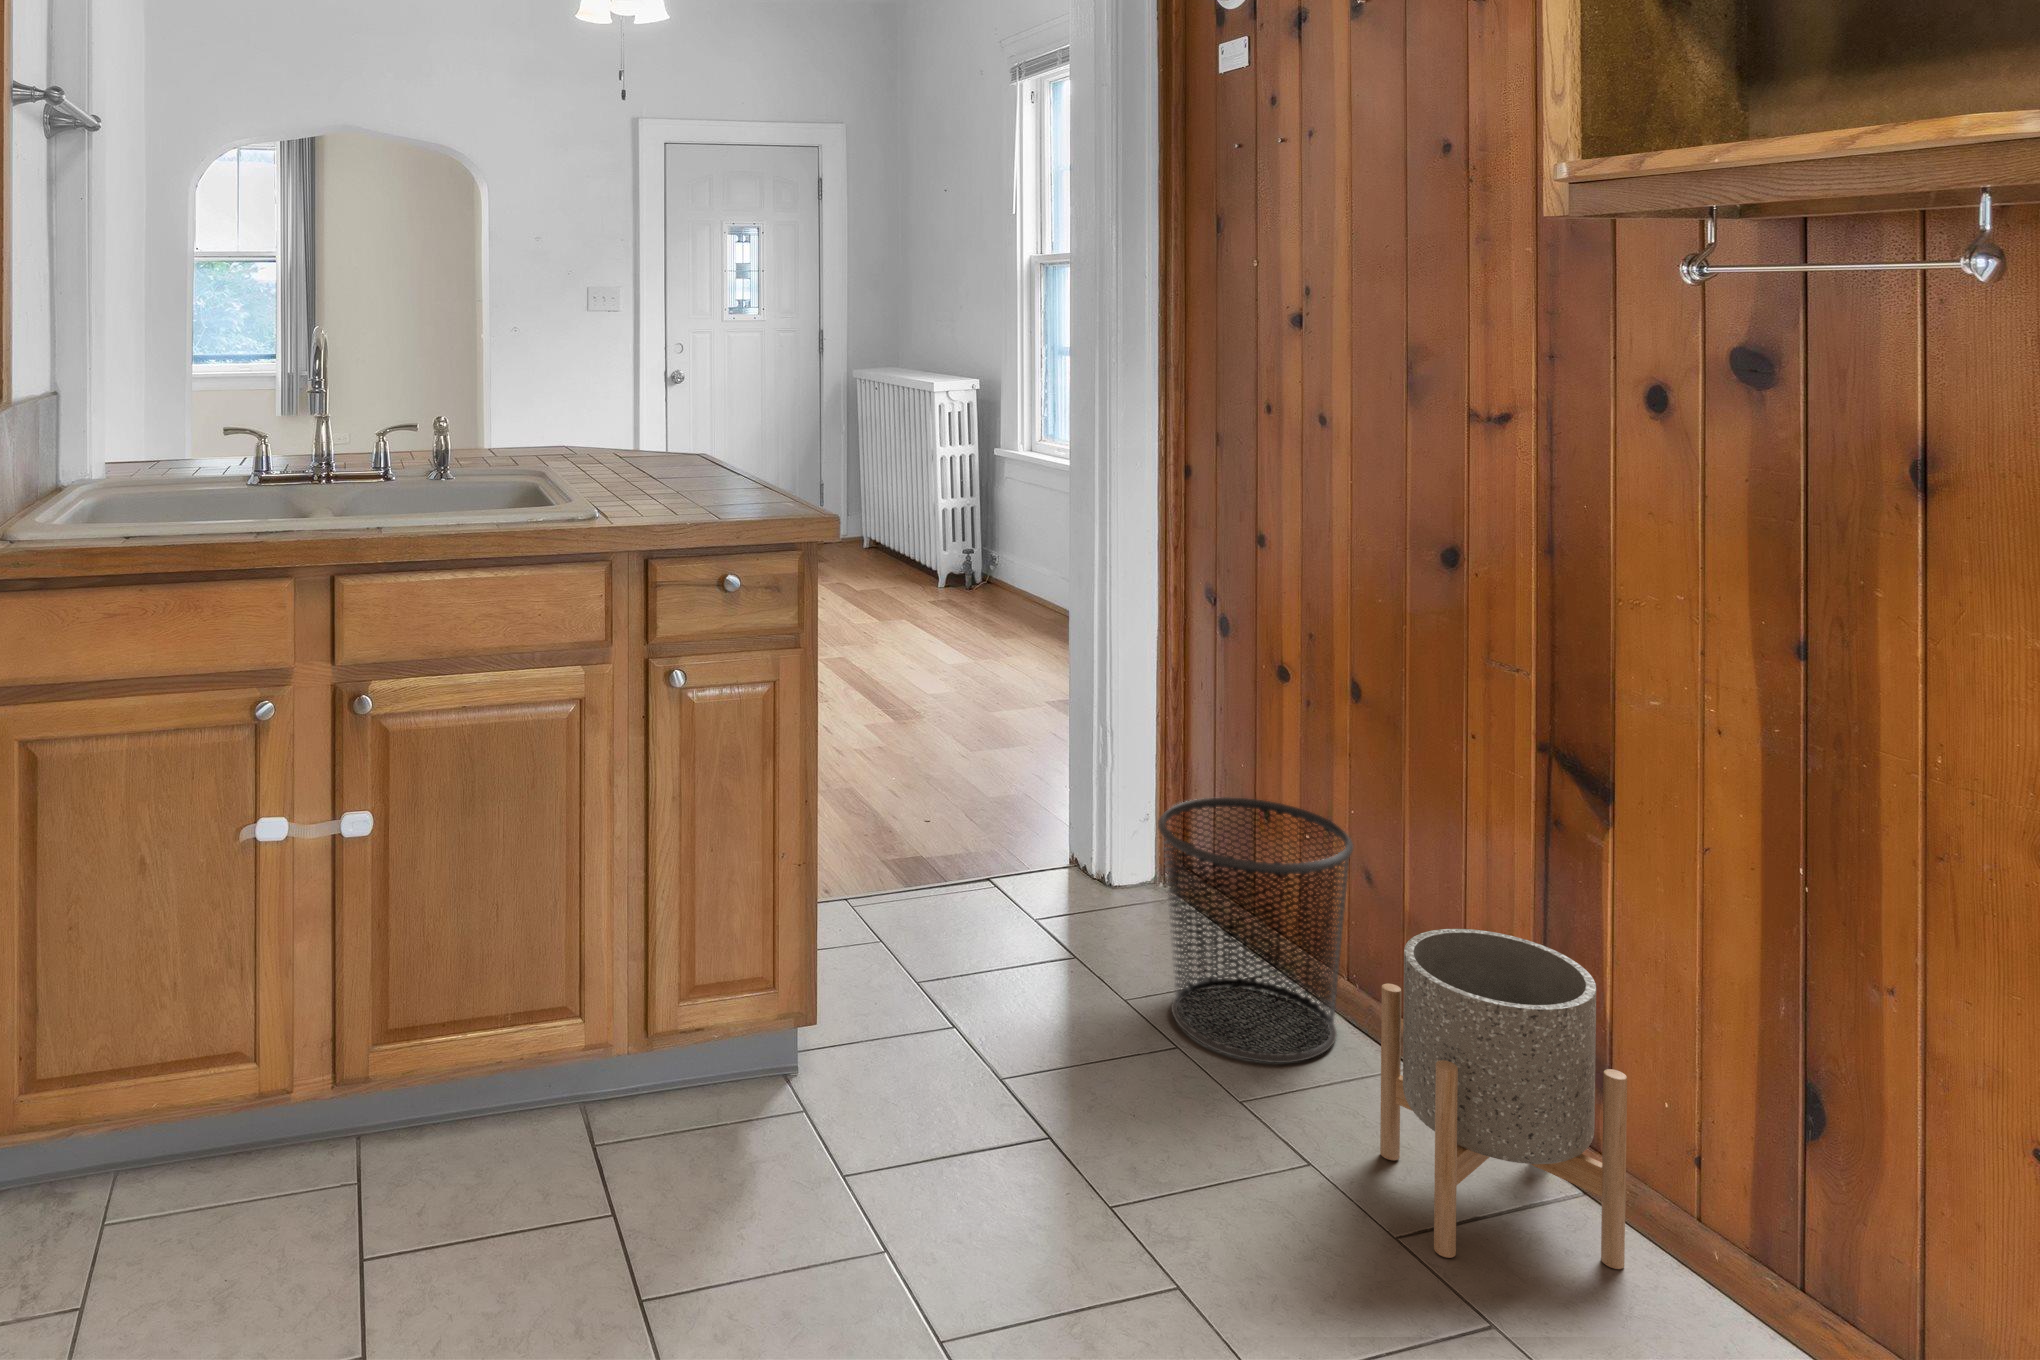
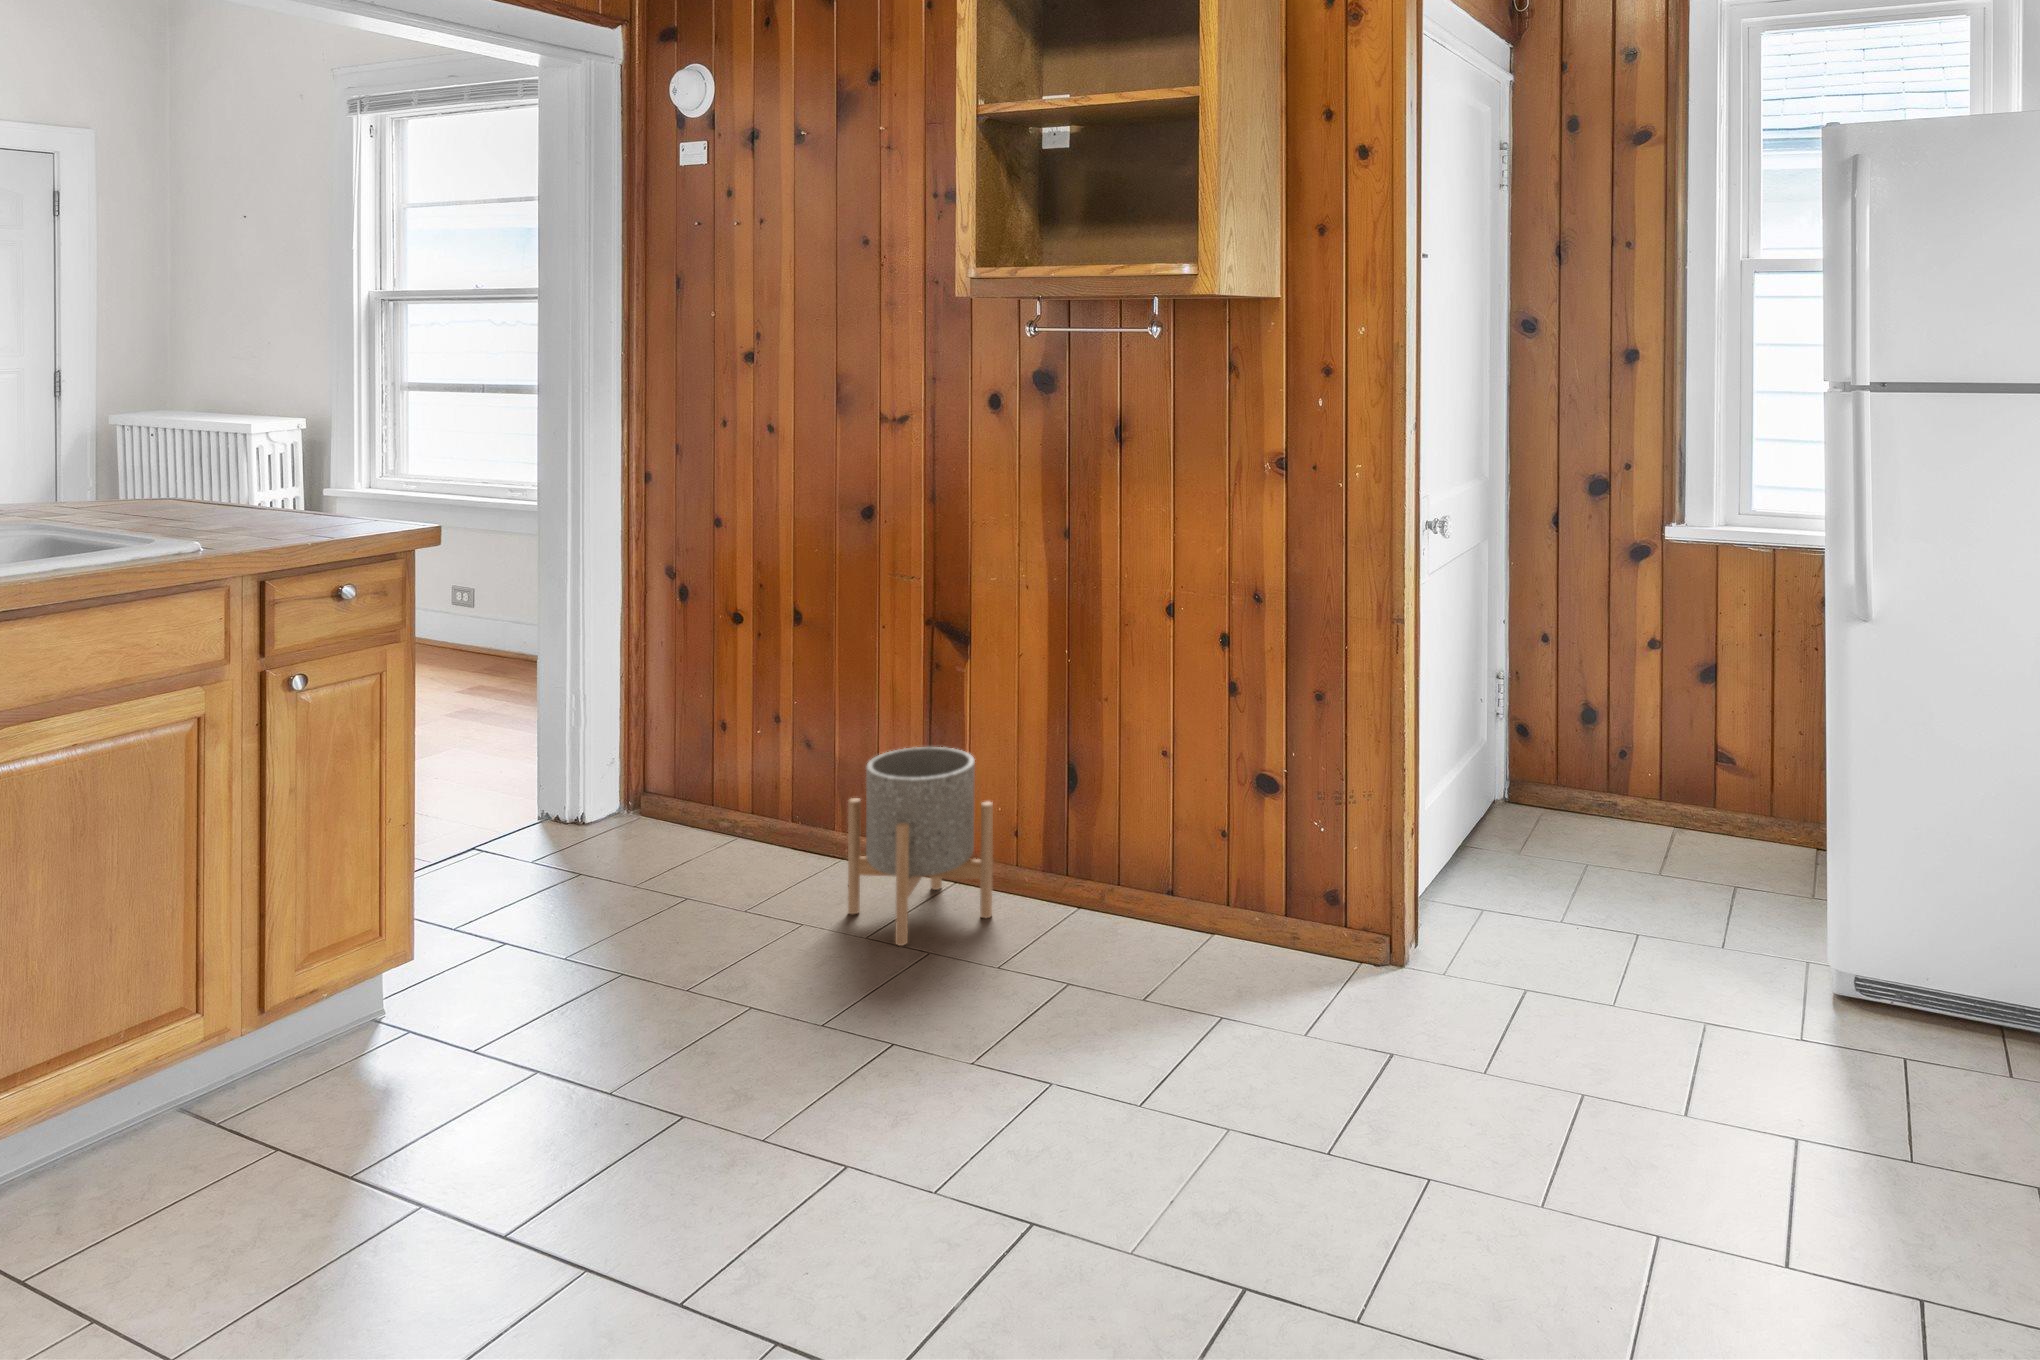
waste bin: present [1158,797,1353,1063] -> none [665,714,808,898]

